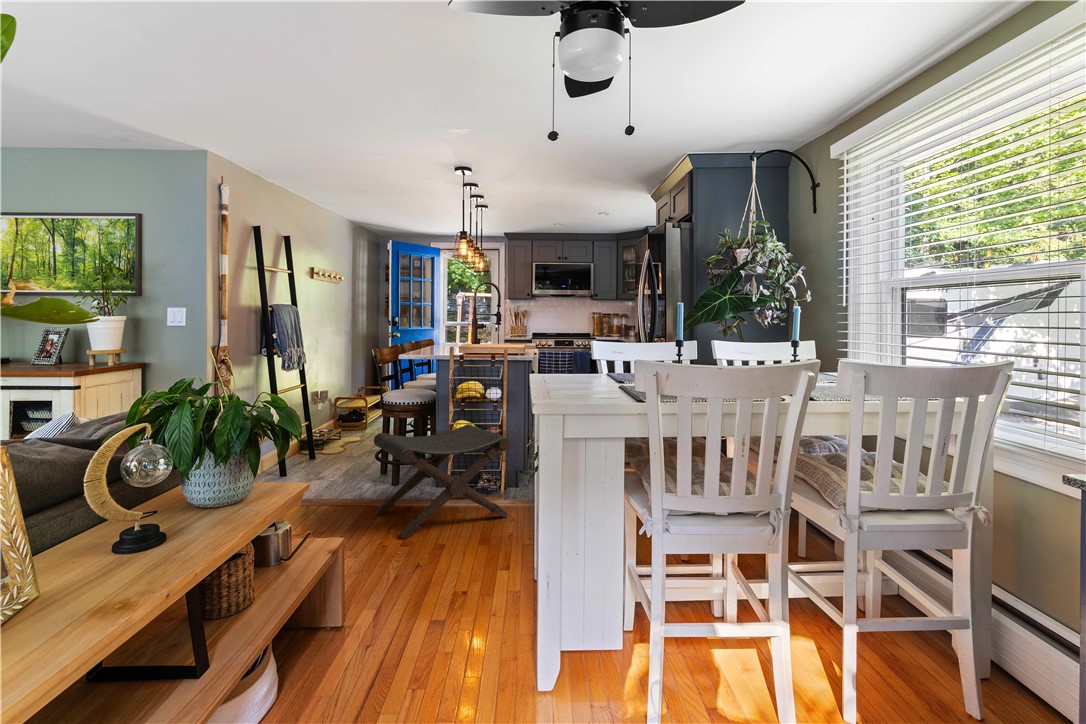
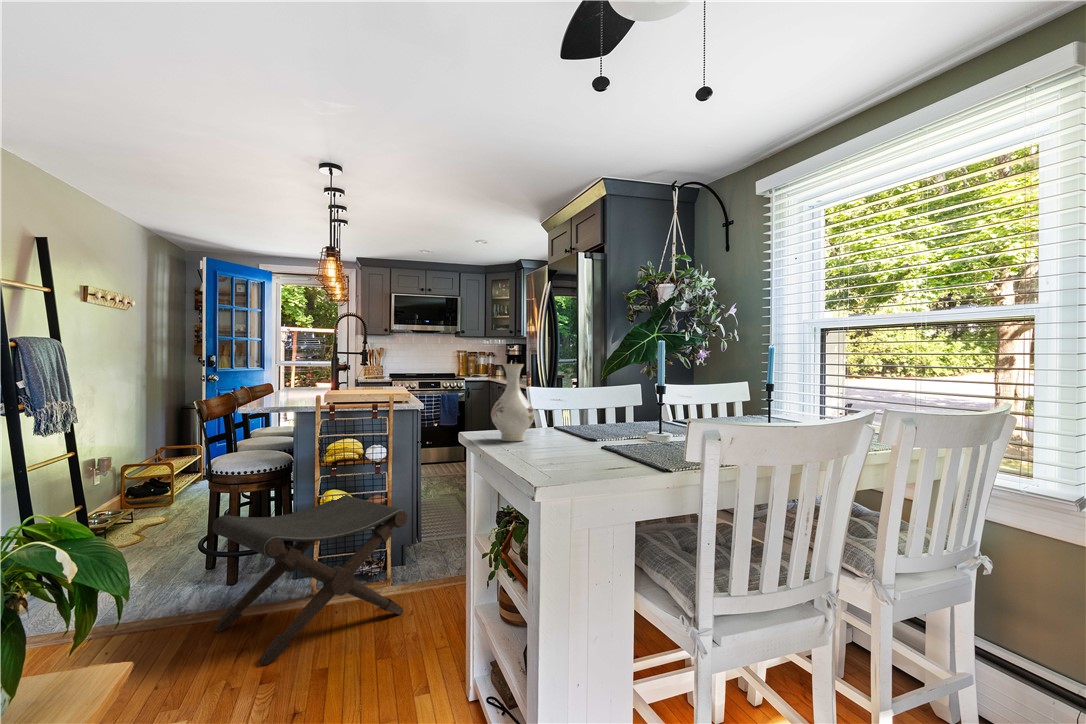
vase: none [550,322,584,384] -> present [491,364,534,441]

